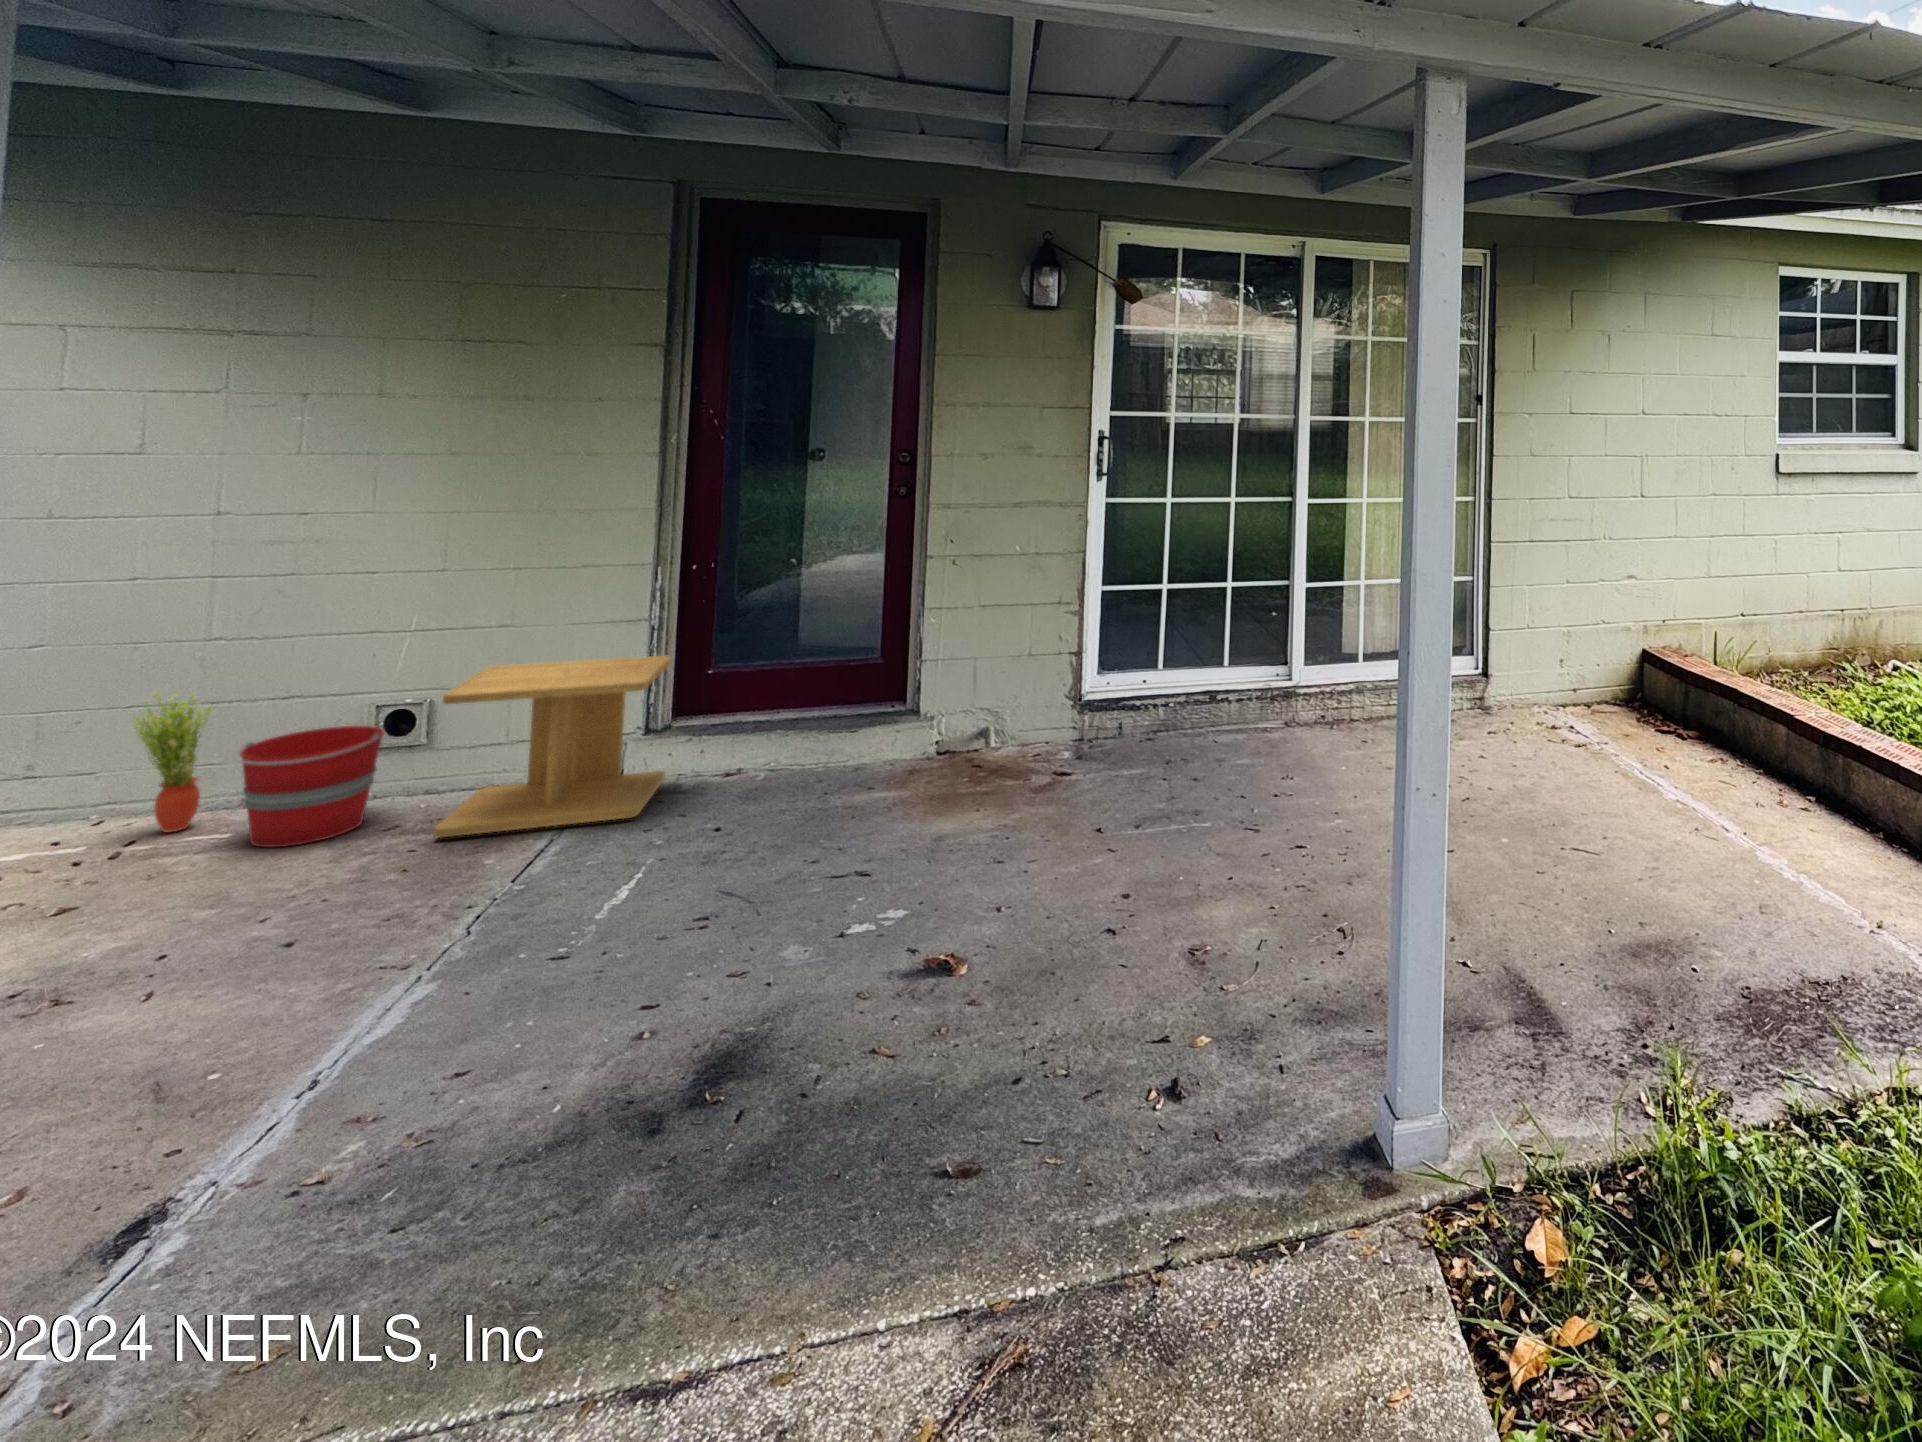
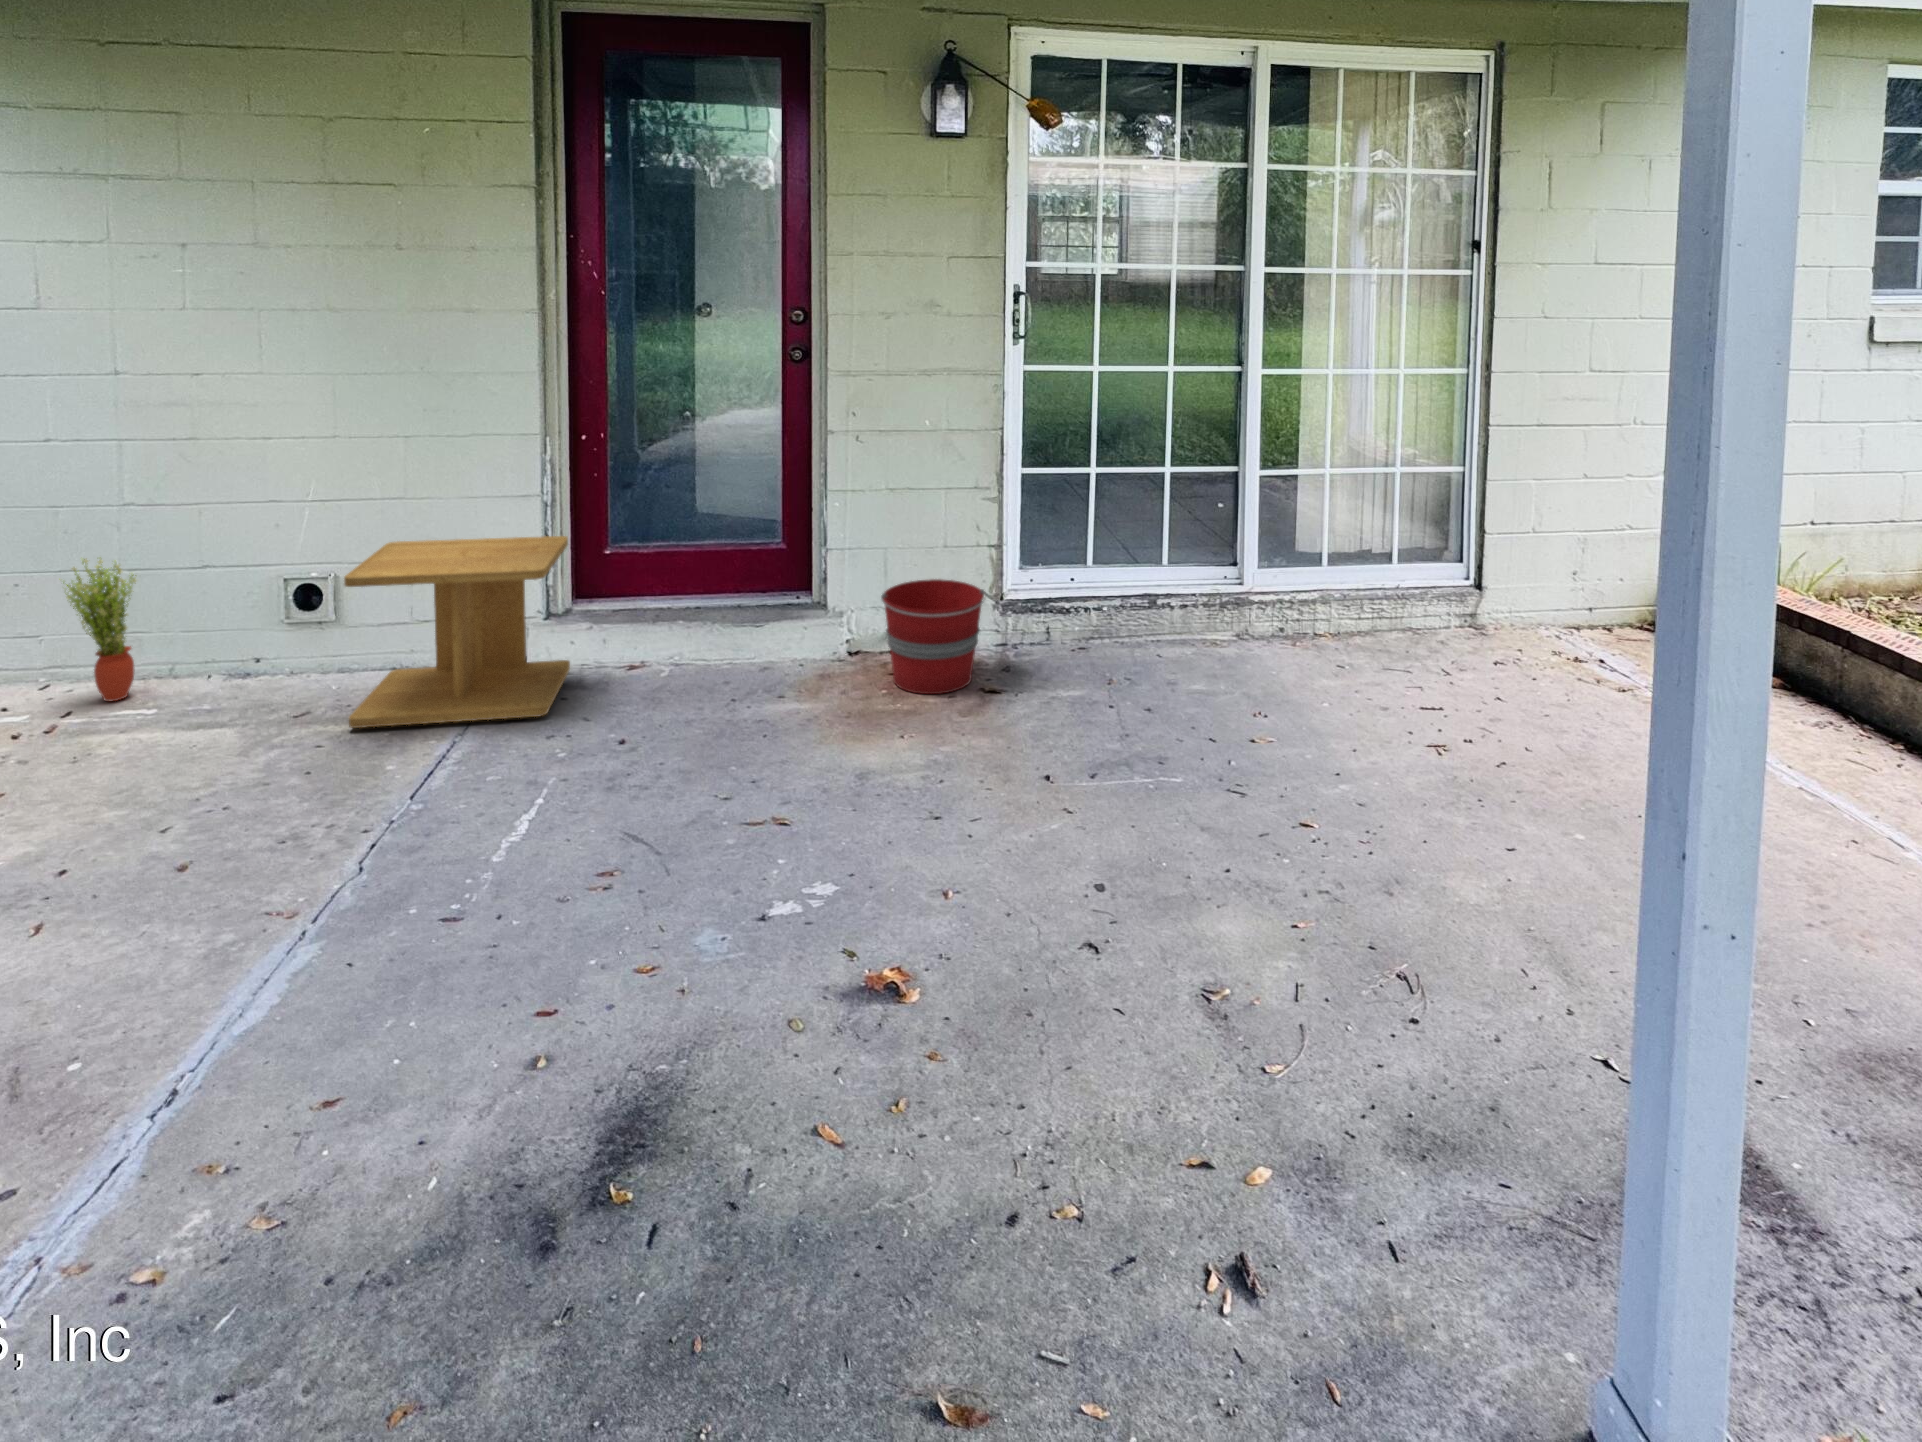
bucket: present [237,726,384,847] -> present [881,579,985,694]

